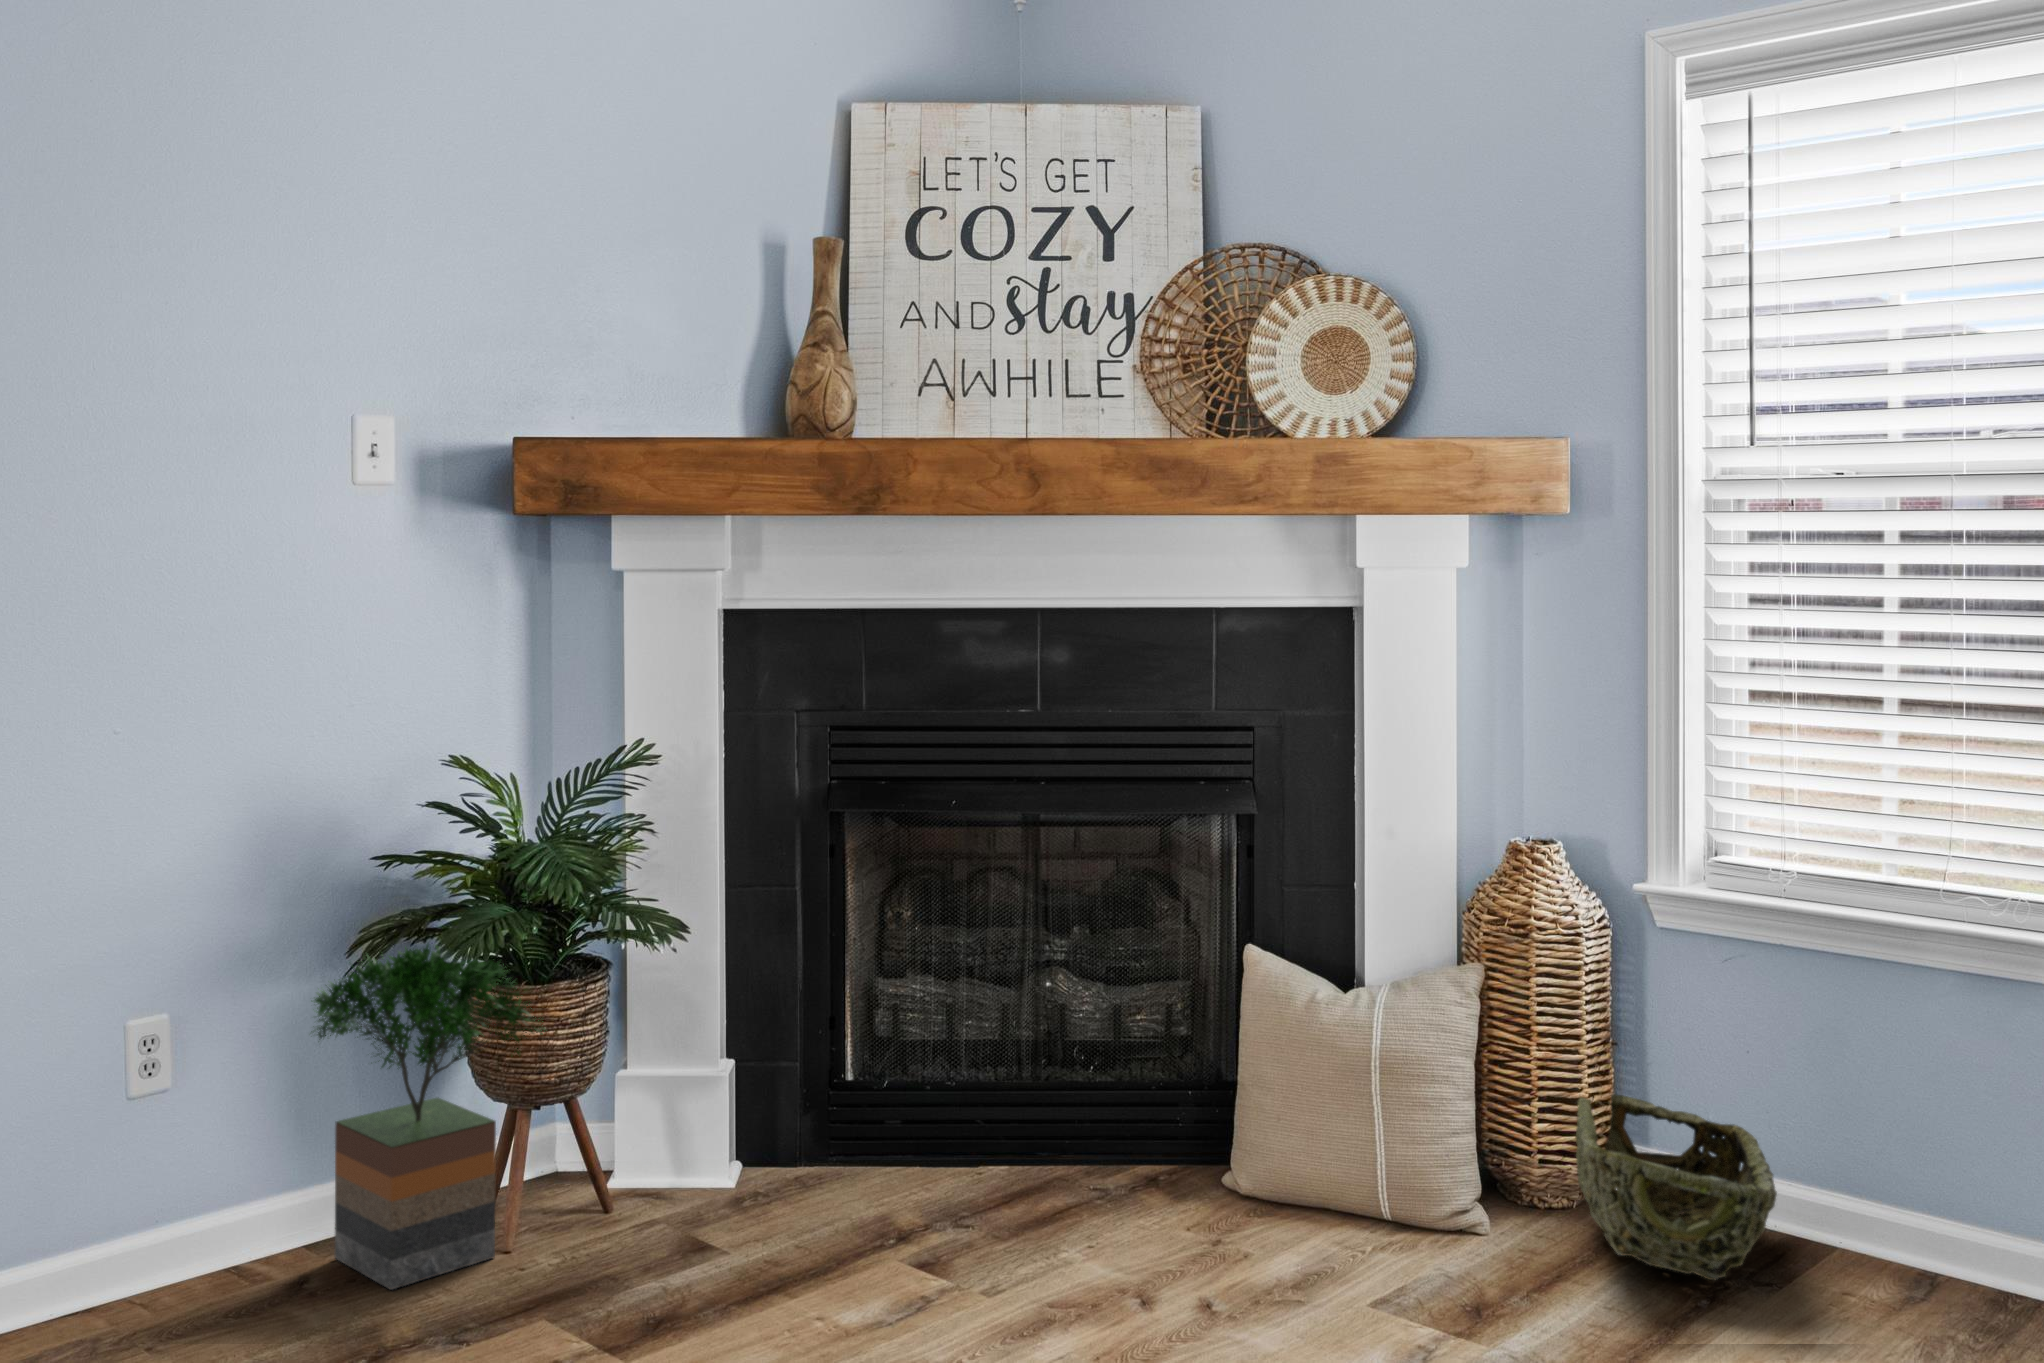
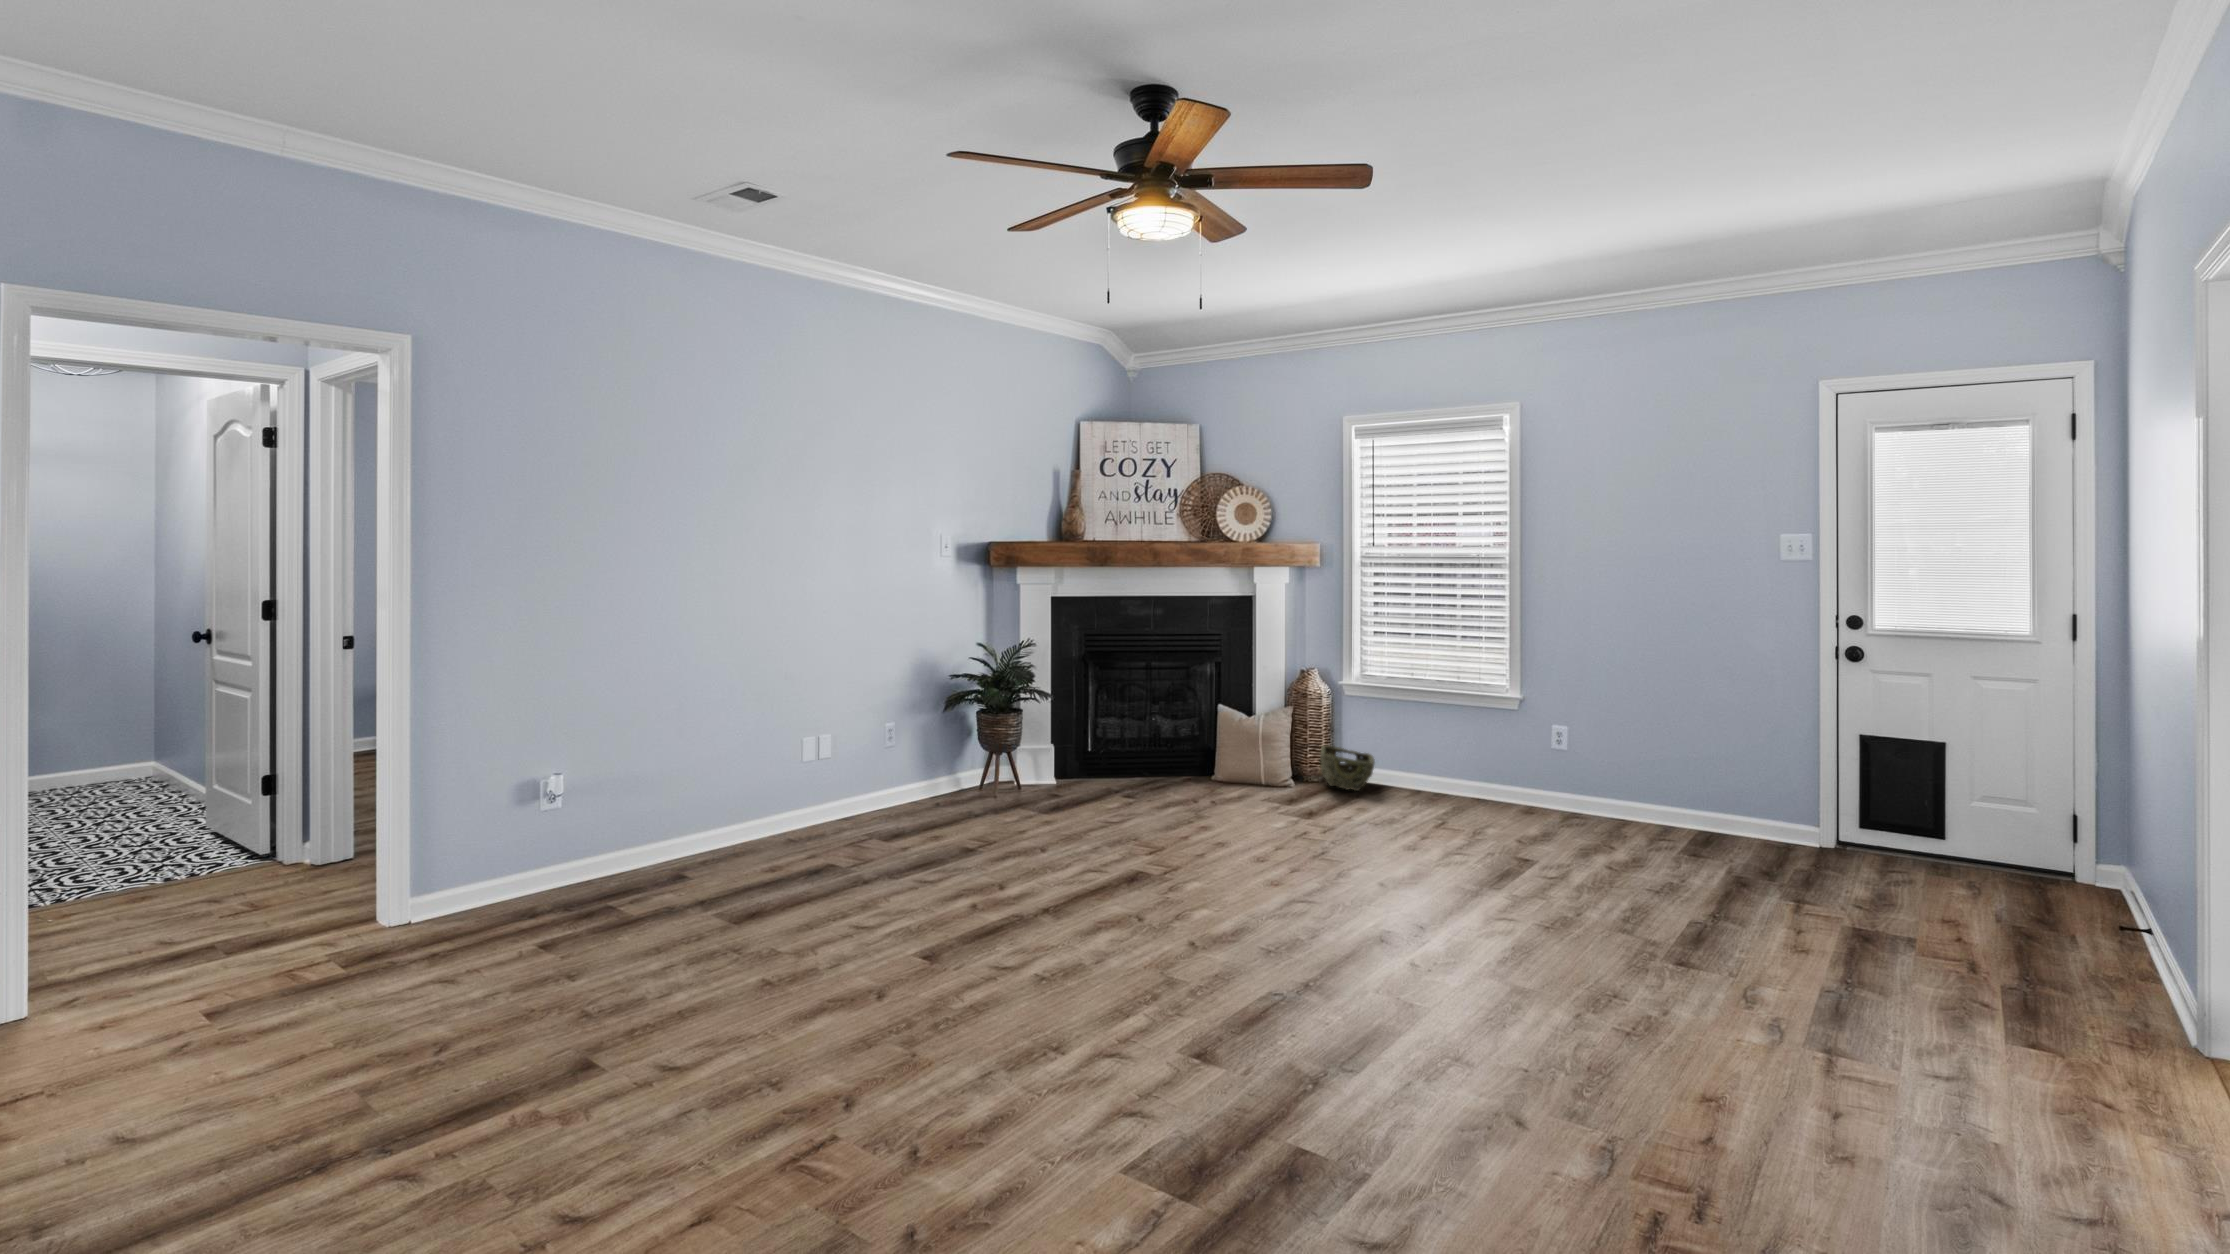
potted tree: present [311,944,547,1290] -> none [936,703,1012,804]

